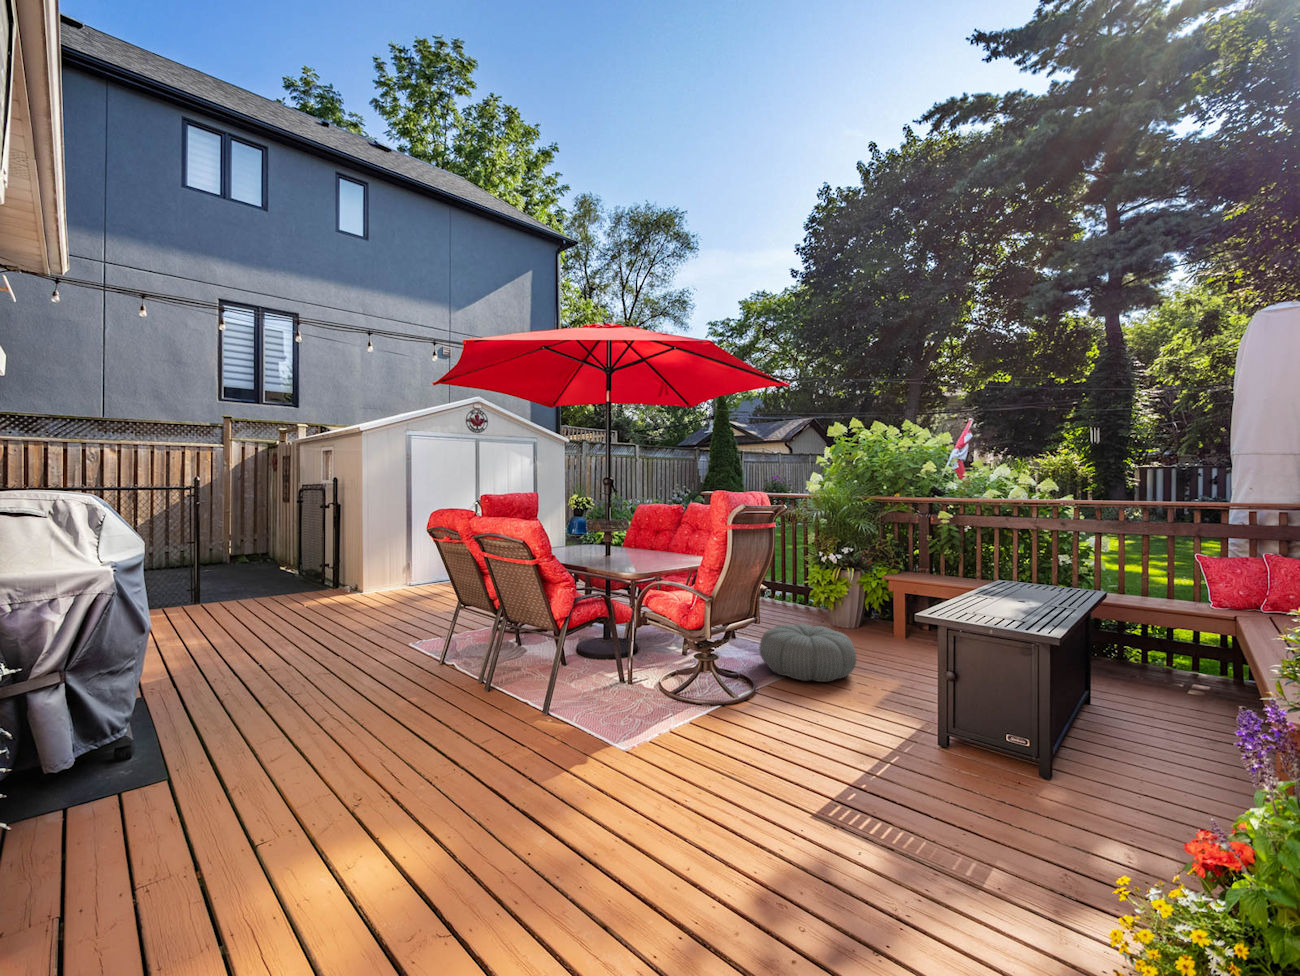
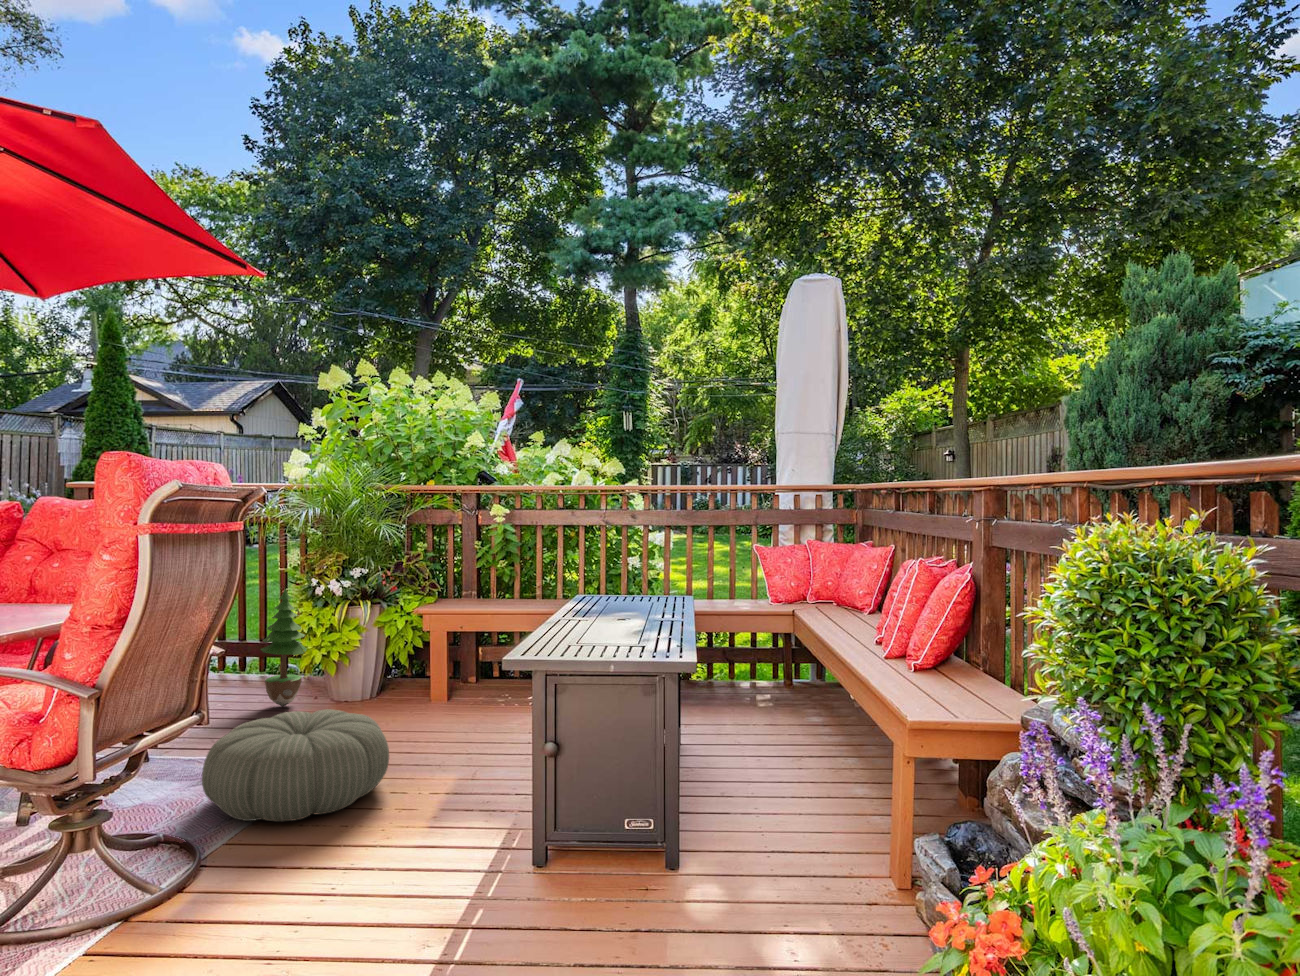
potted tree: none [791,556,816,625] -> present [261,589,307,707]

